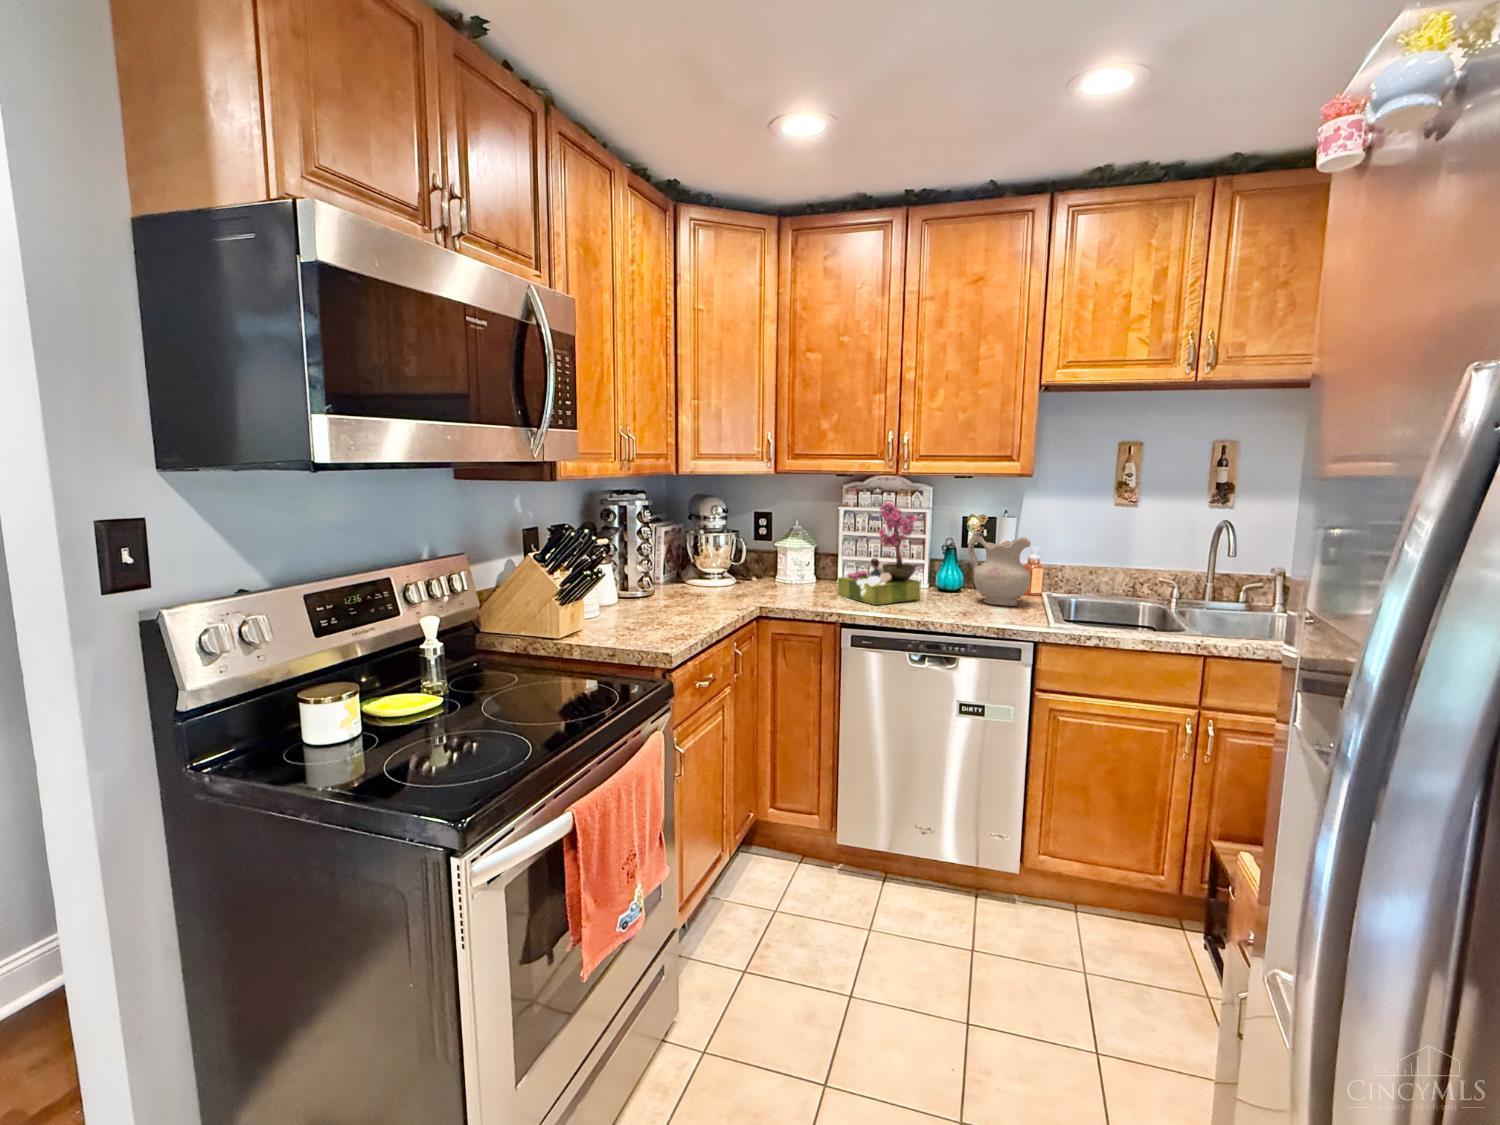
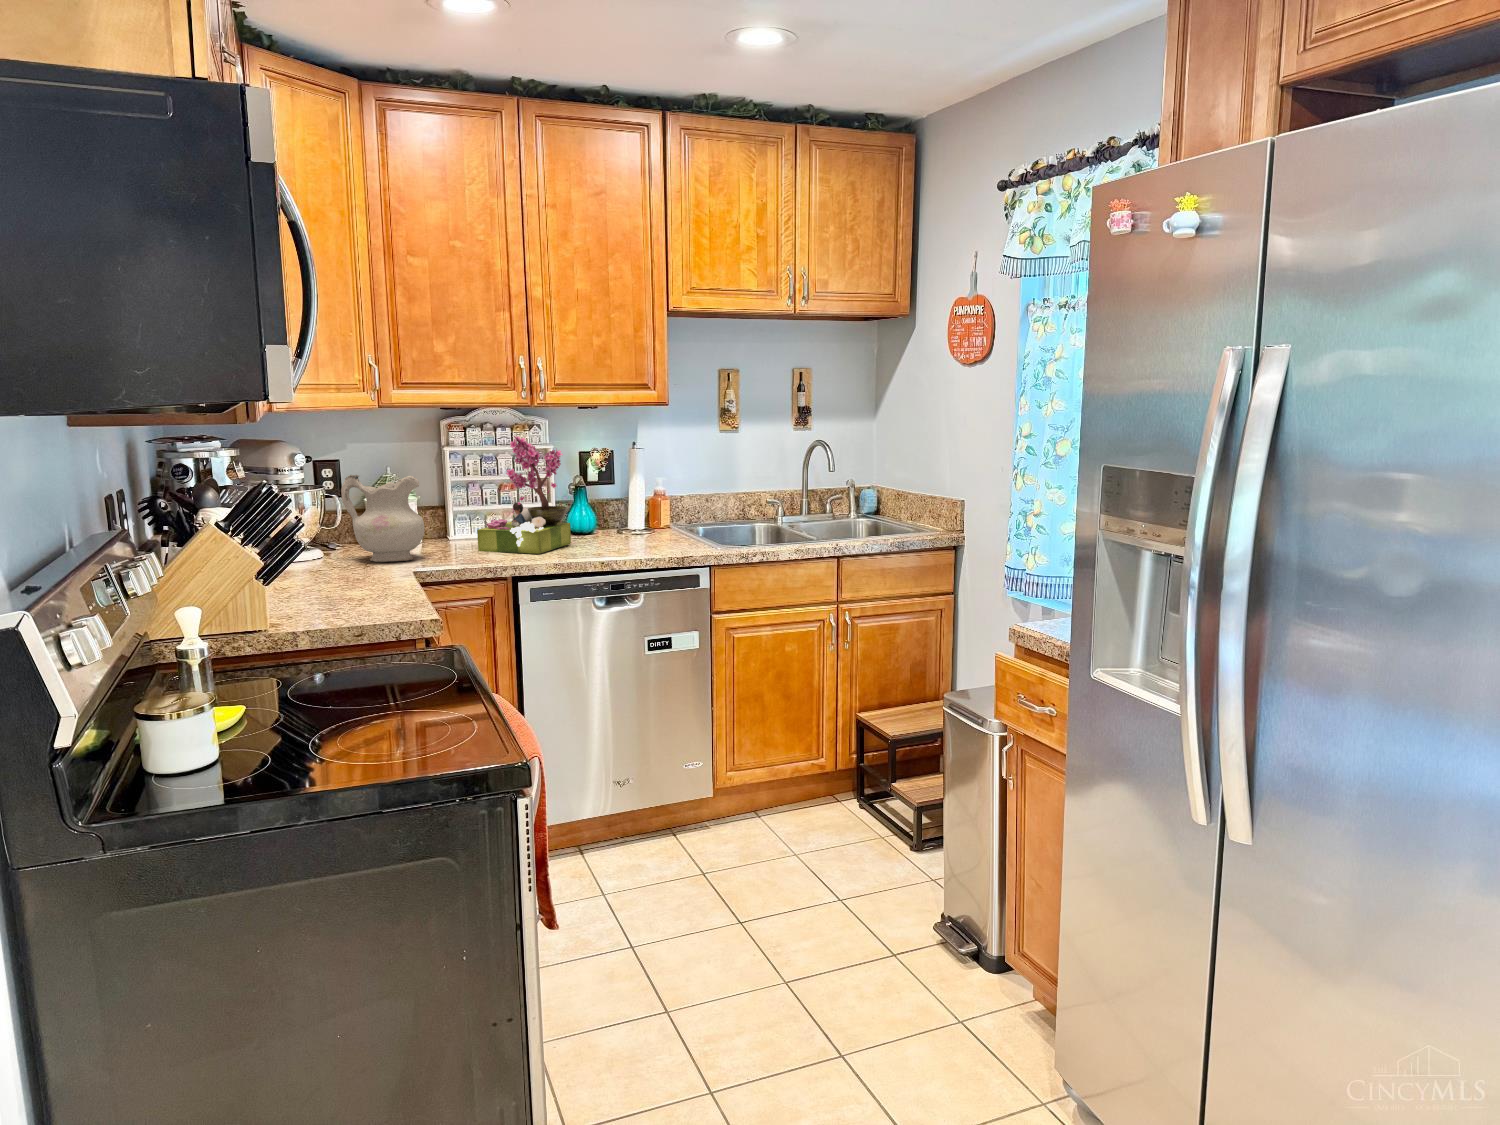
ceramic pitcher: present [968,533,1031,606] -> present [341,475,425,562]

